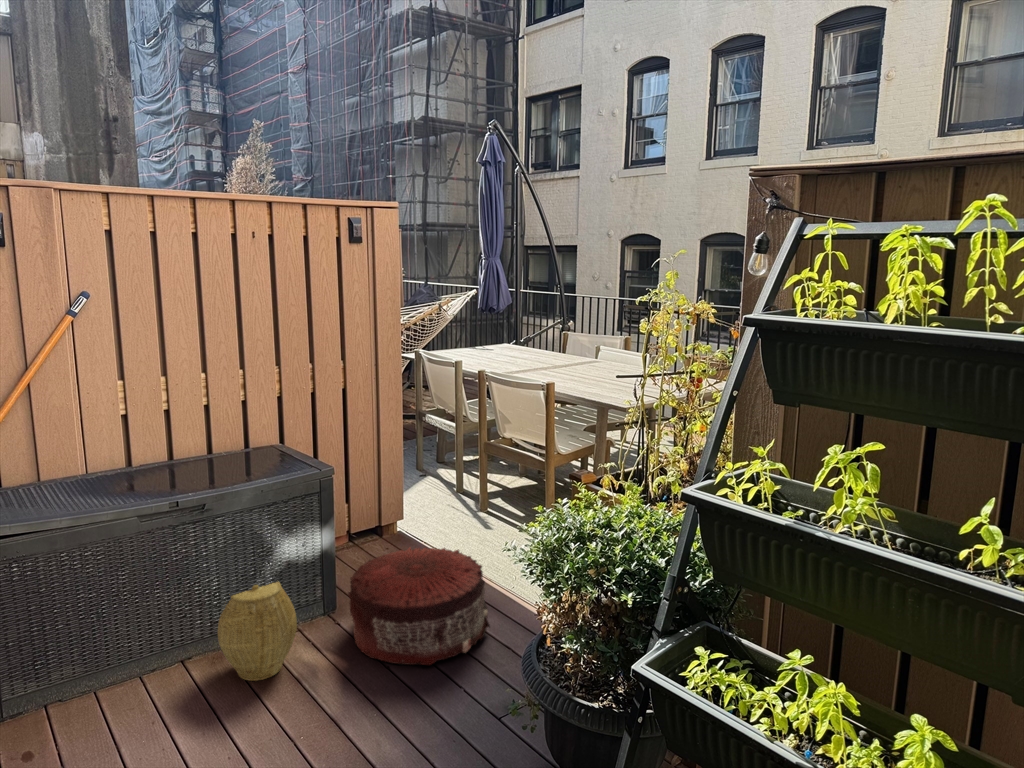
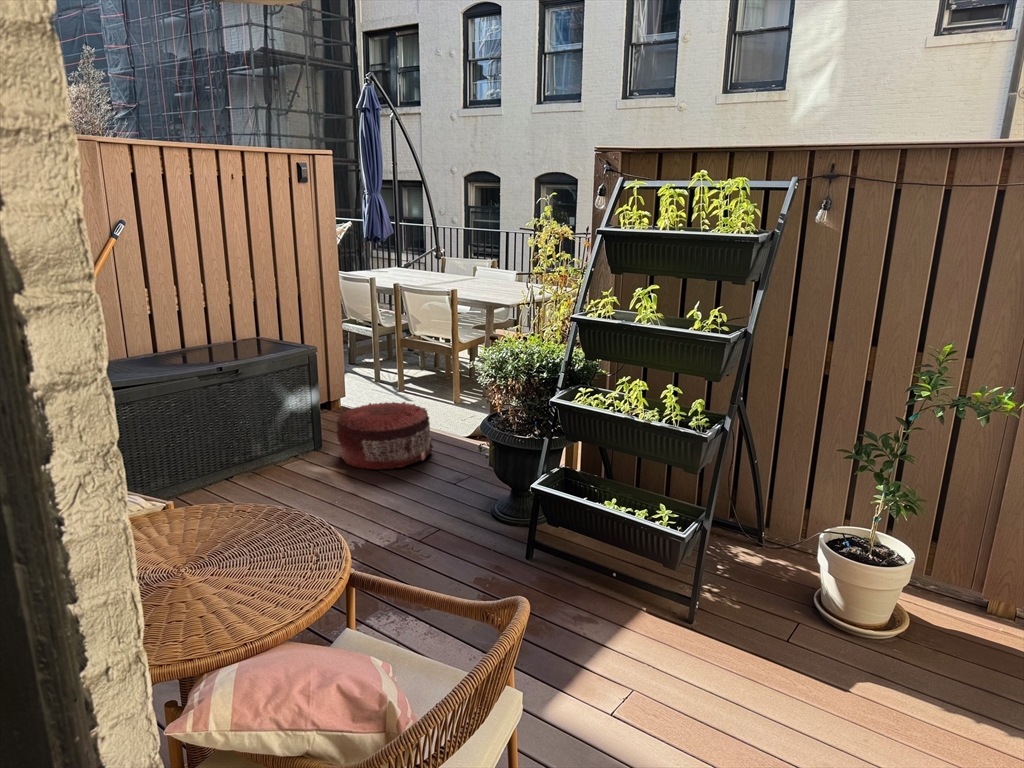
woven basket: present [218,582,297,681] -> none [260,419,312,484]

